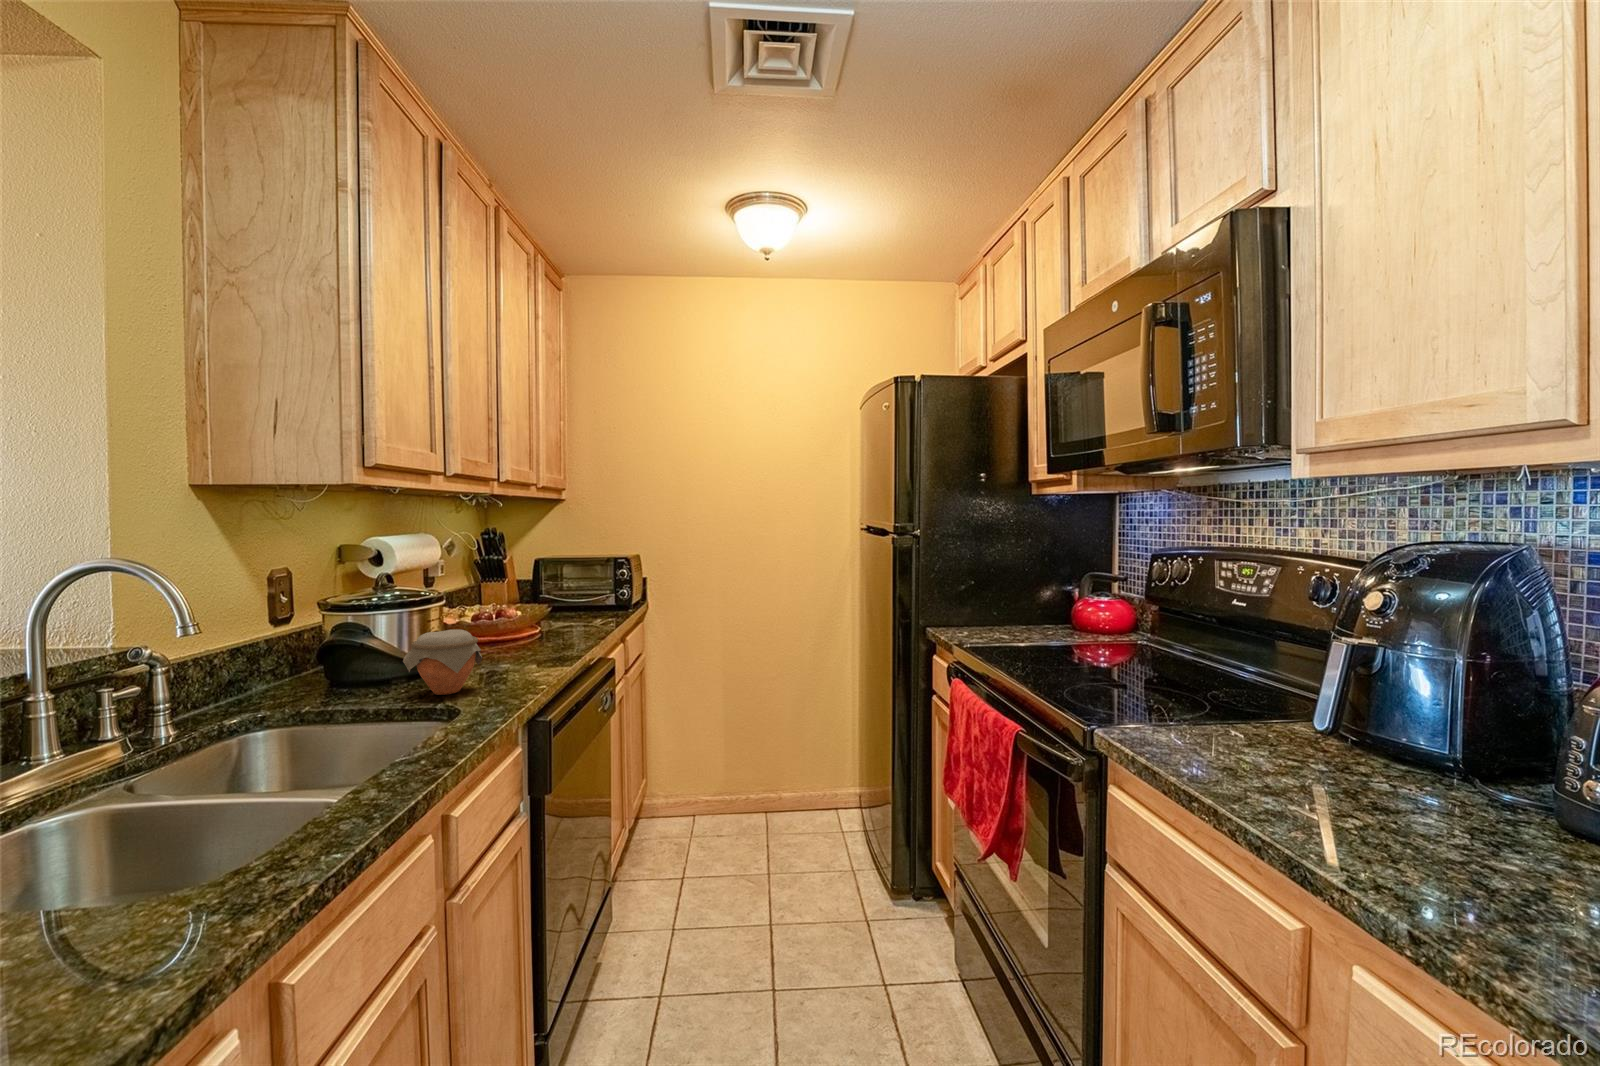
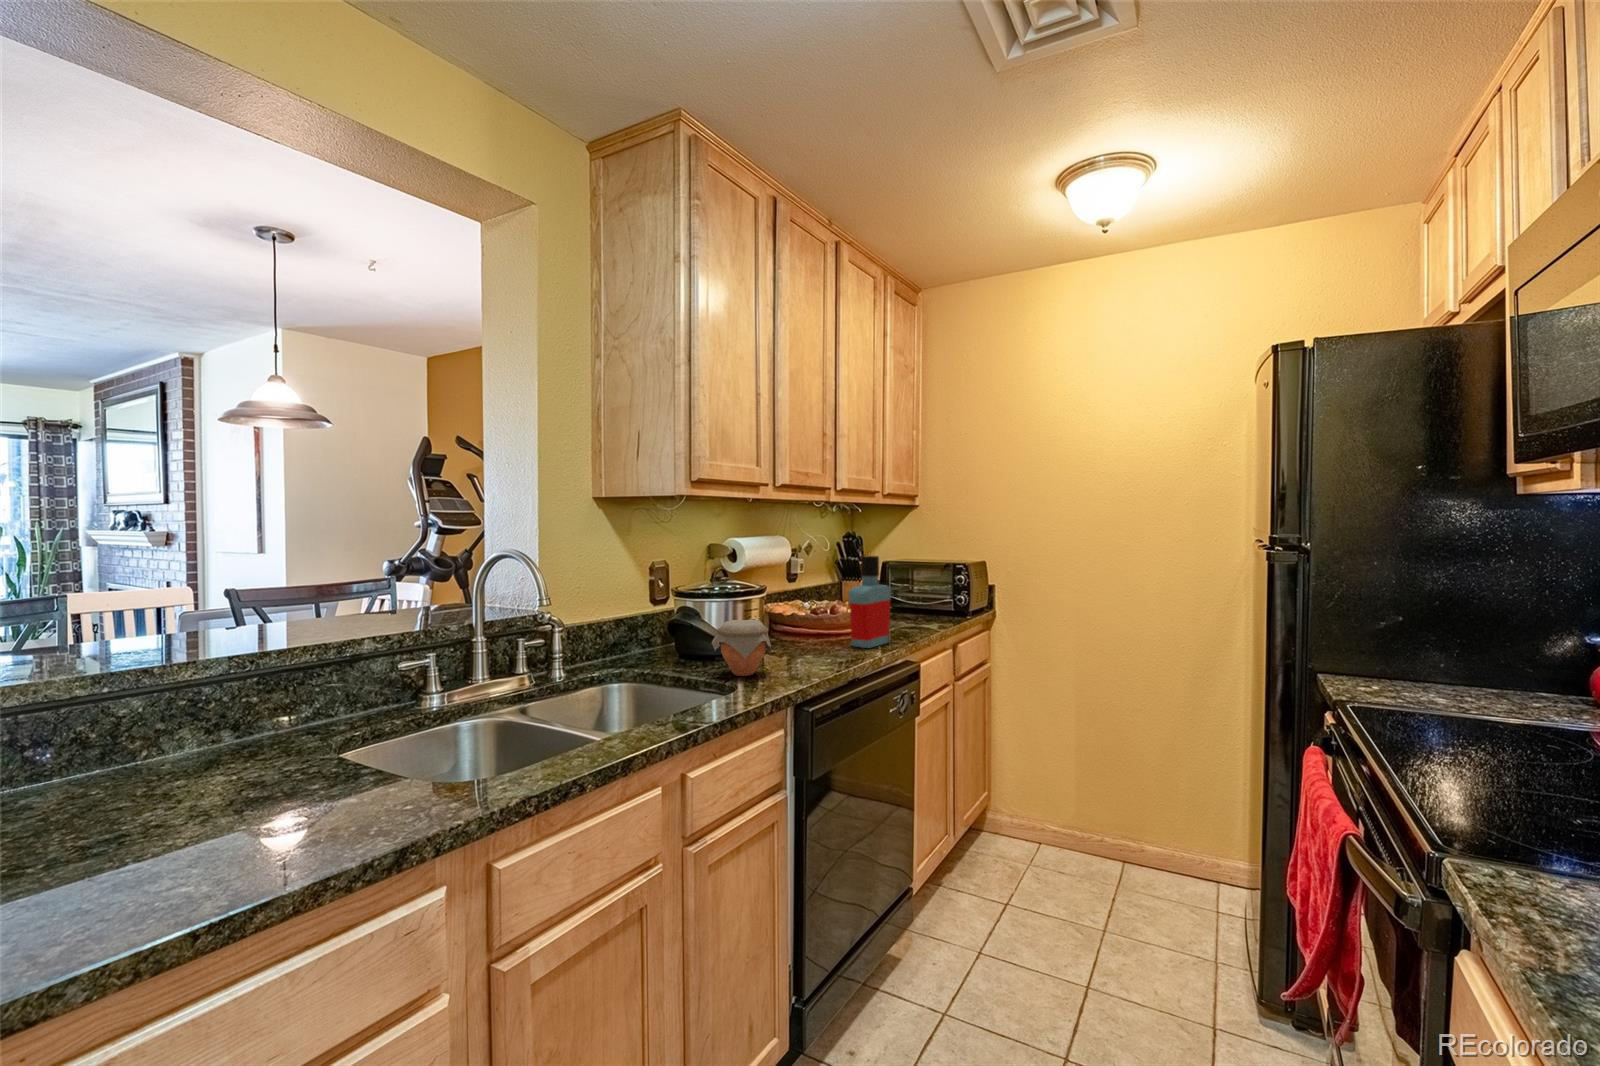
bottle: none [538,554,579,650] -> present [849,556,891,648]

